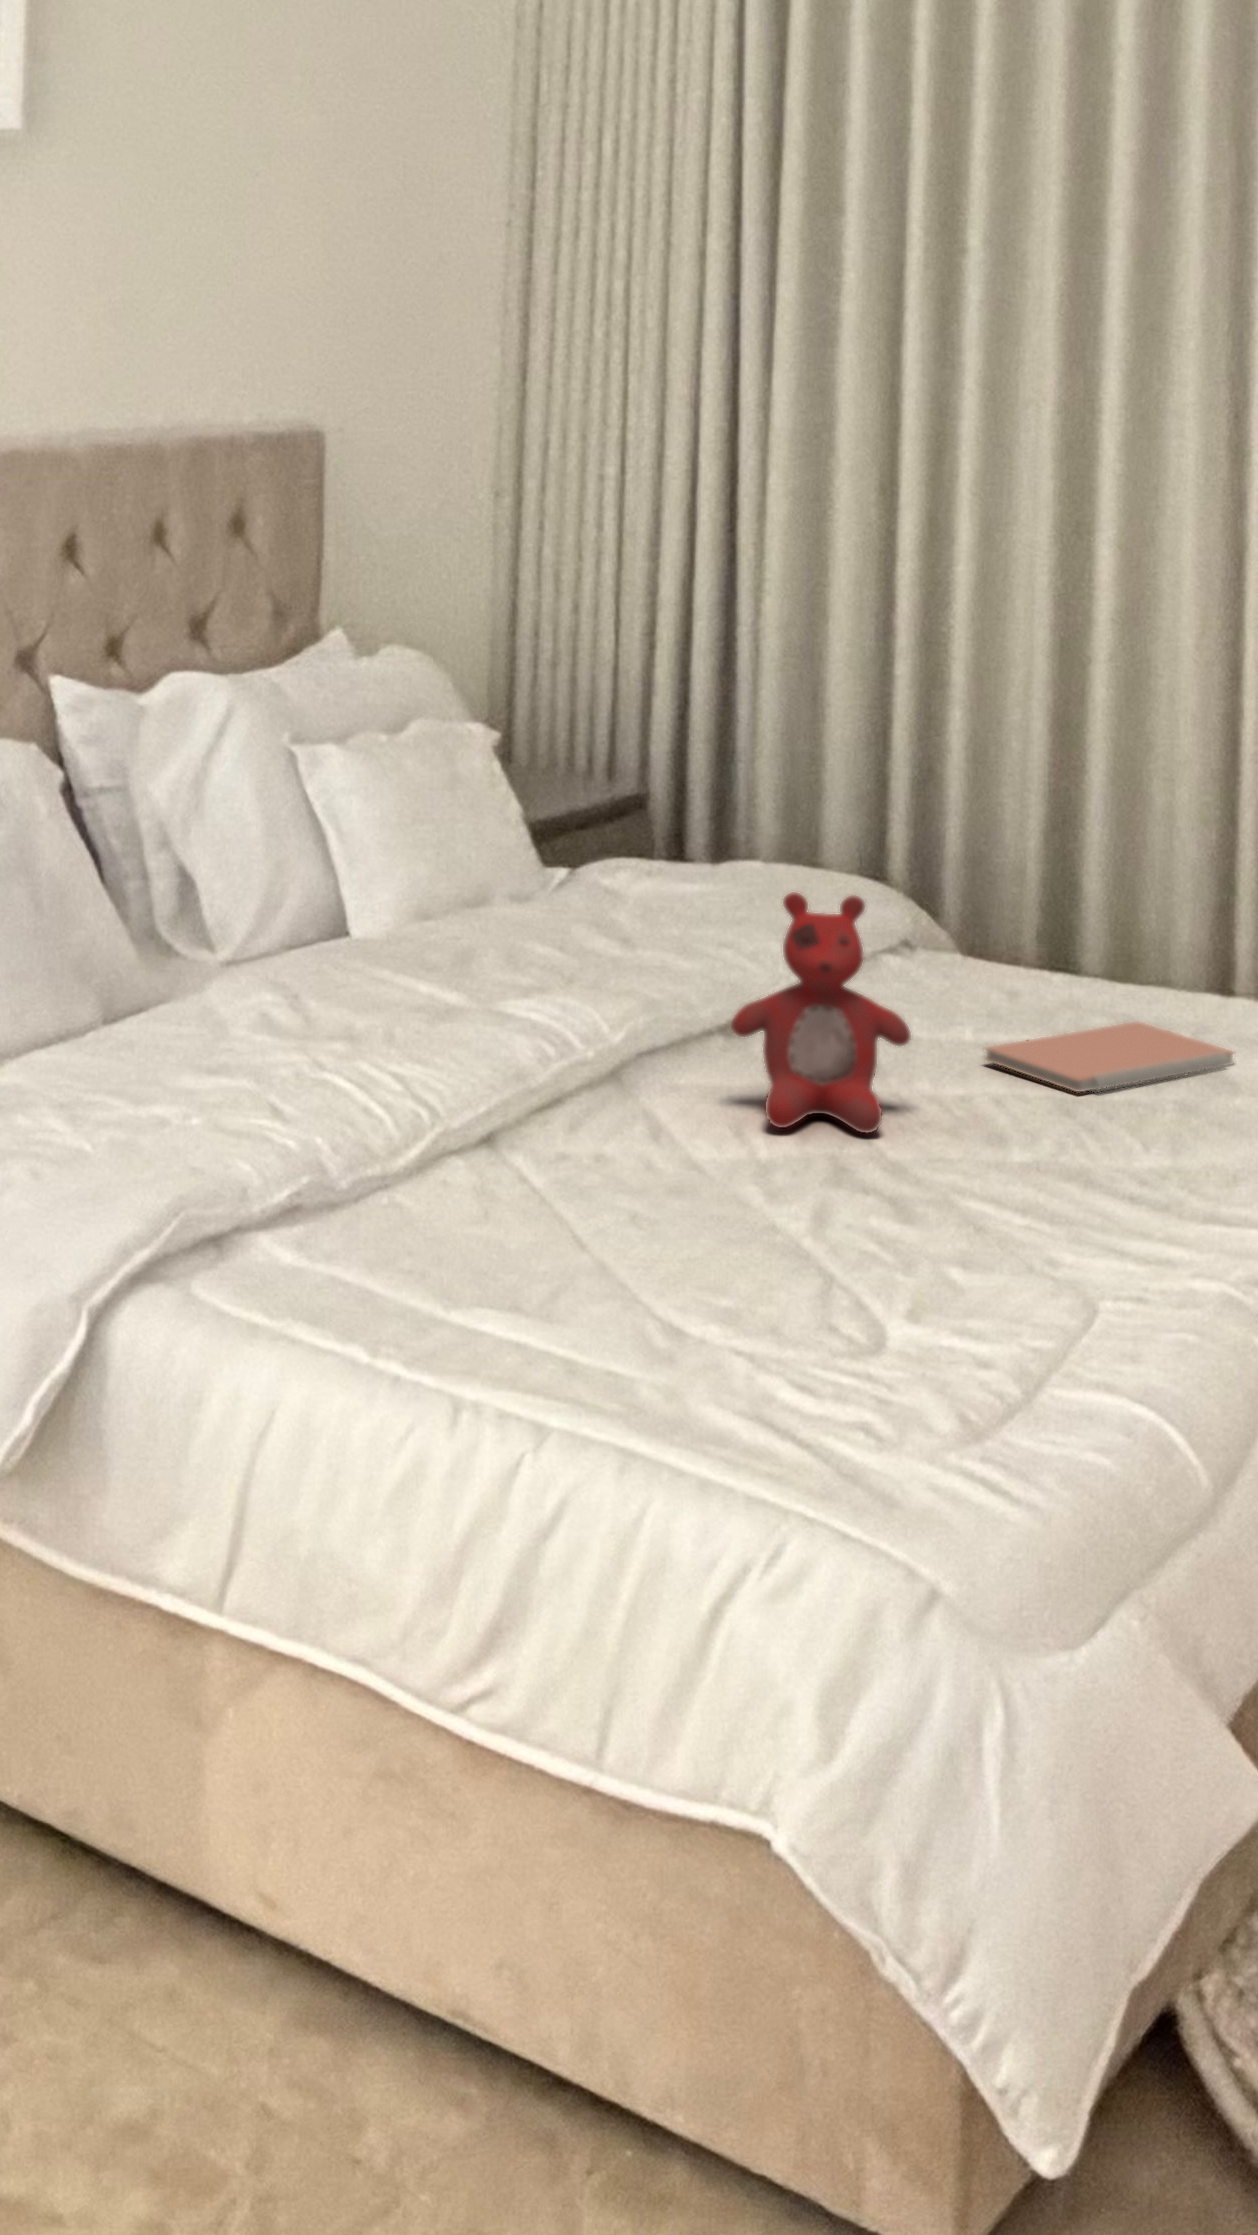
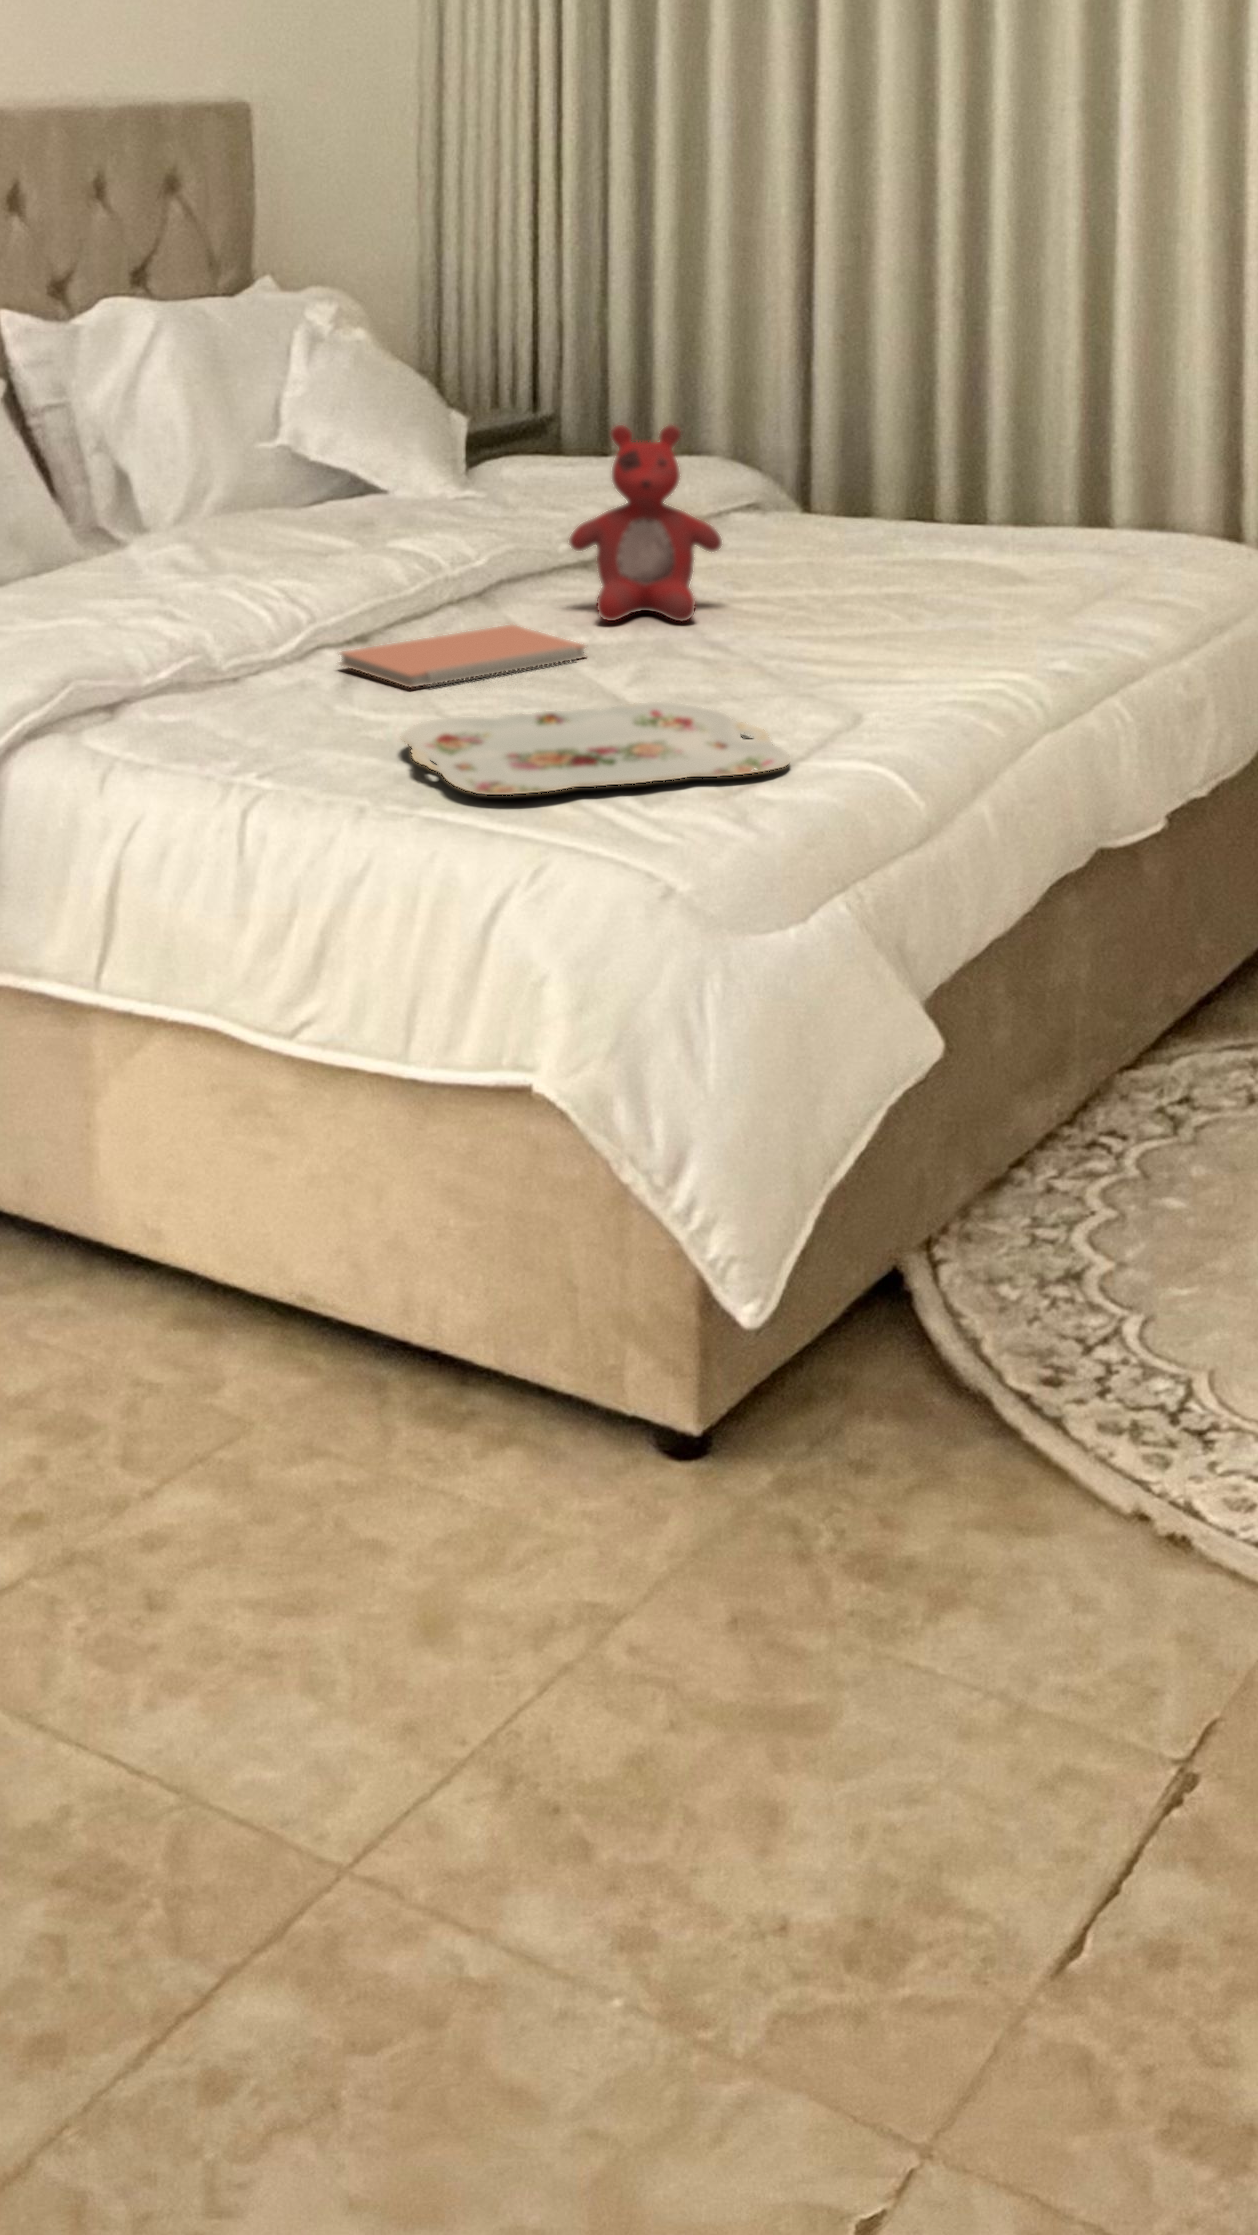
notebook: present [985,1022,1233,1093] -> present [340,625,585,687]
serving tray: none [565,1271,1032,1411] -> present [401,702,790,795]

